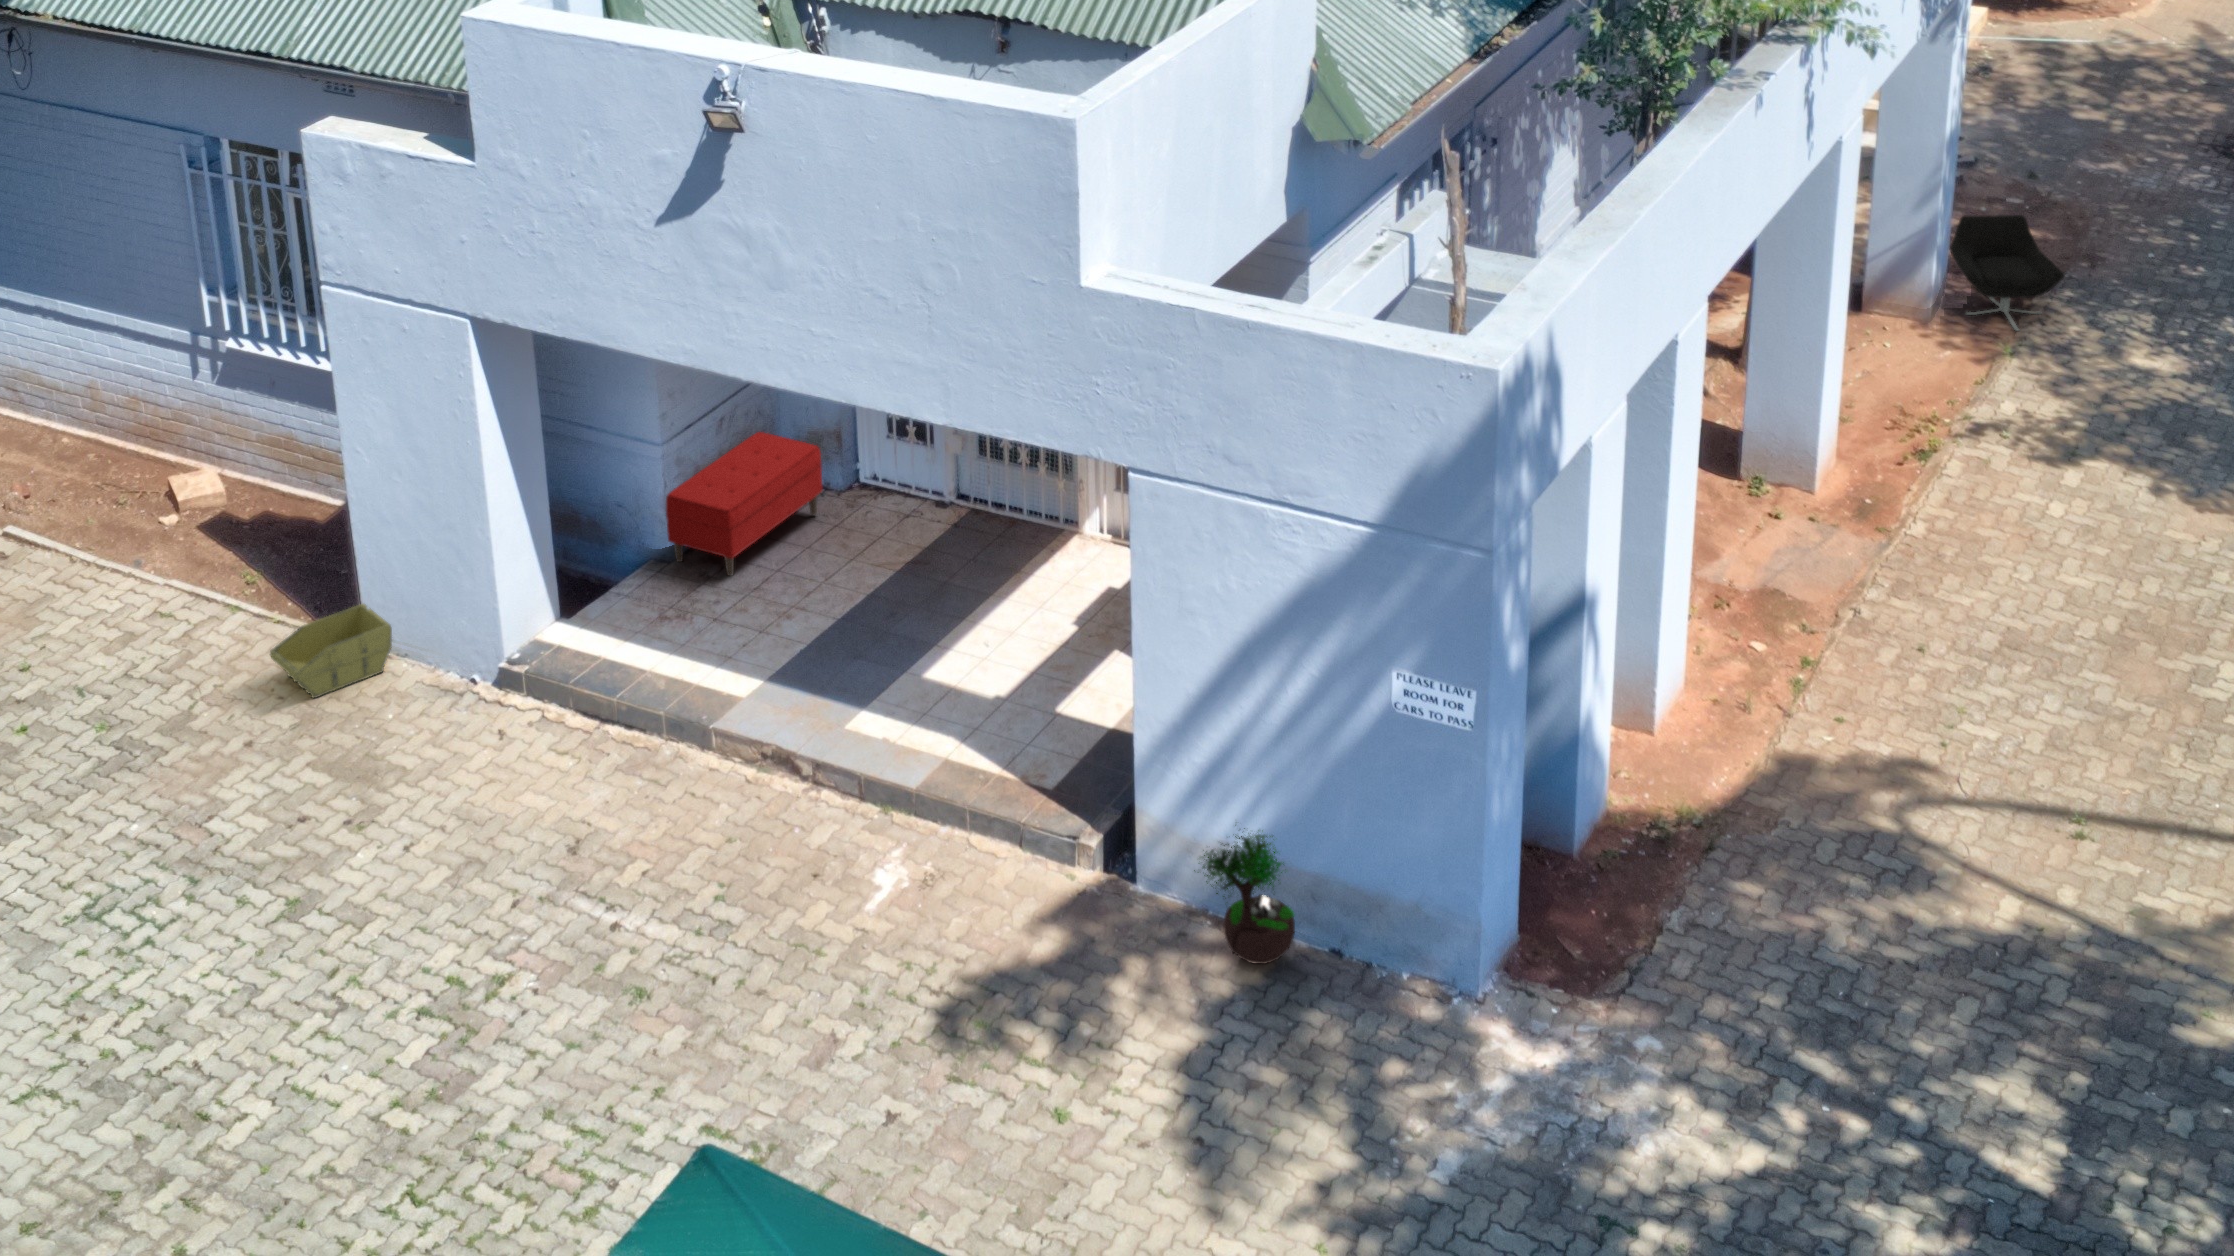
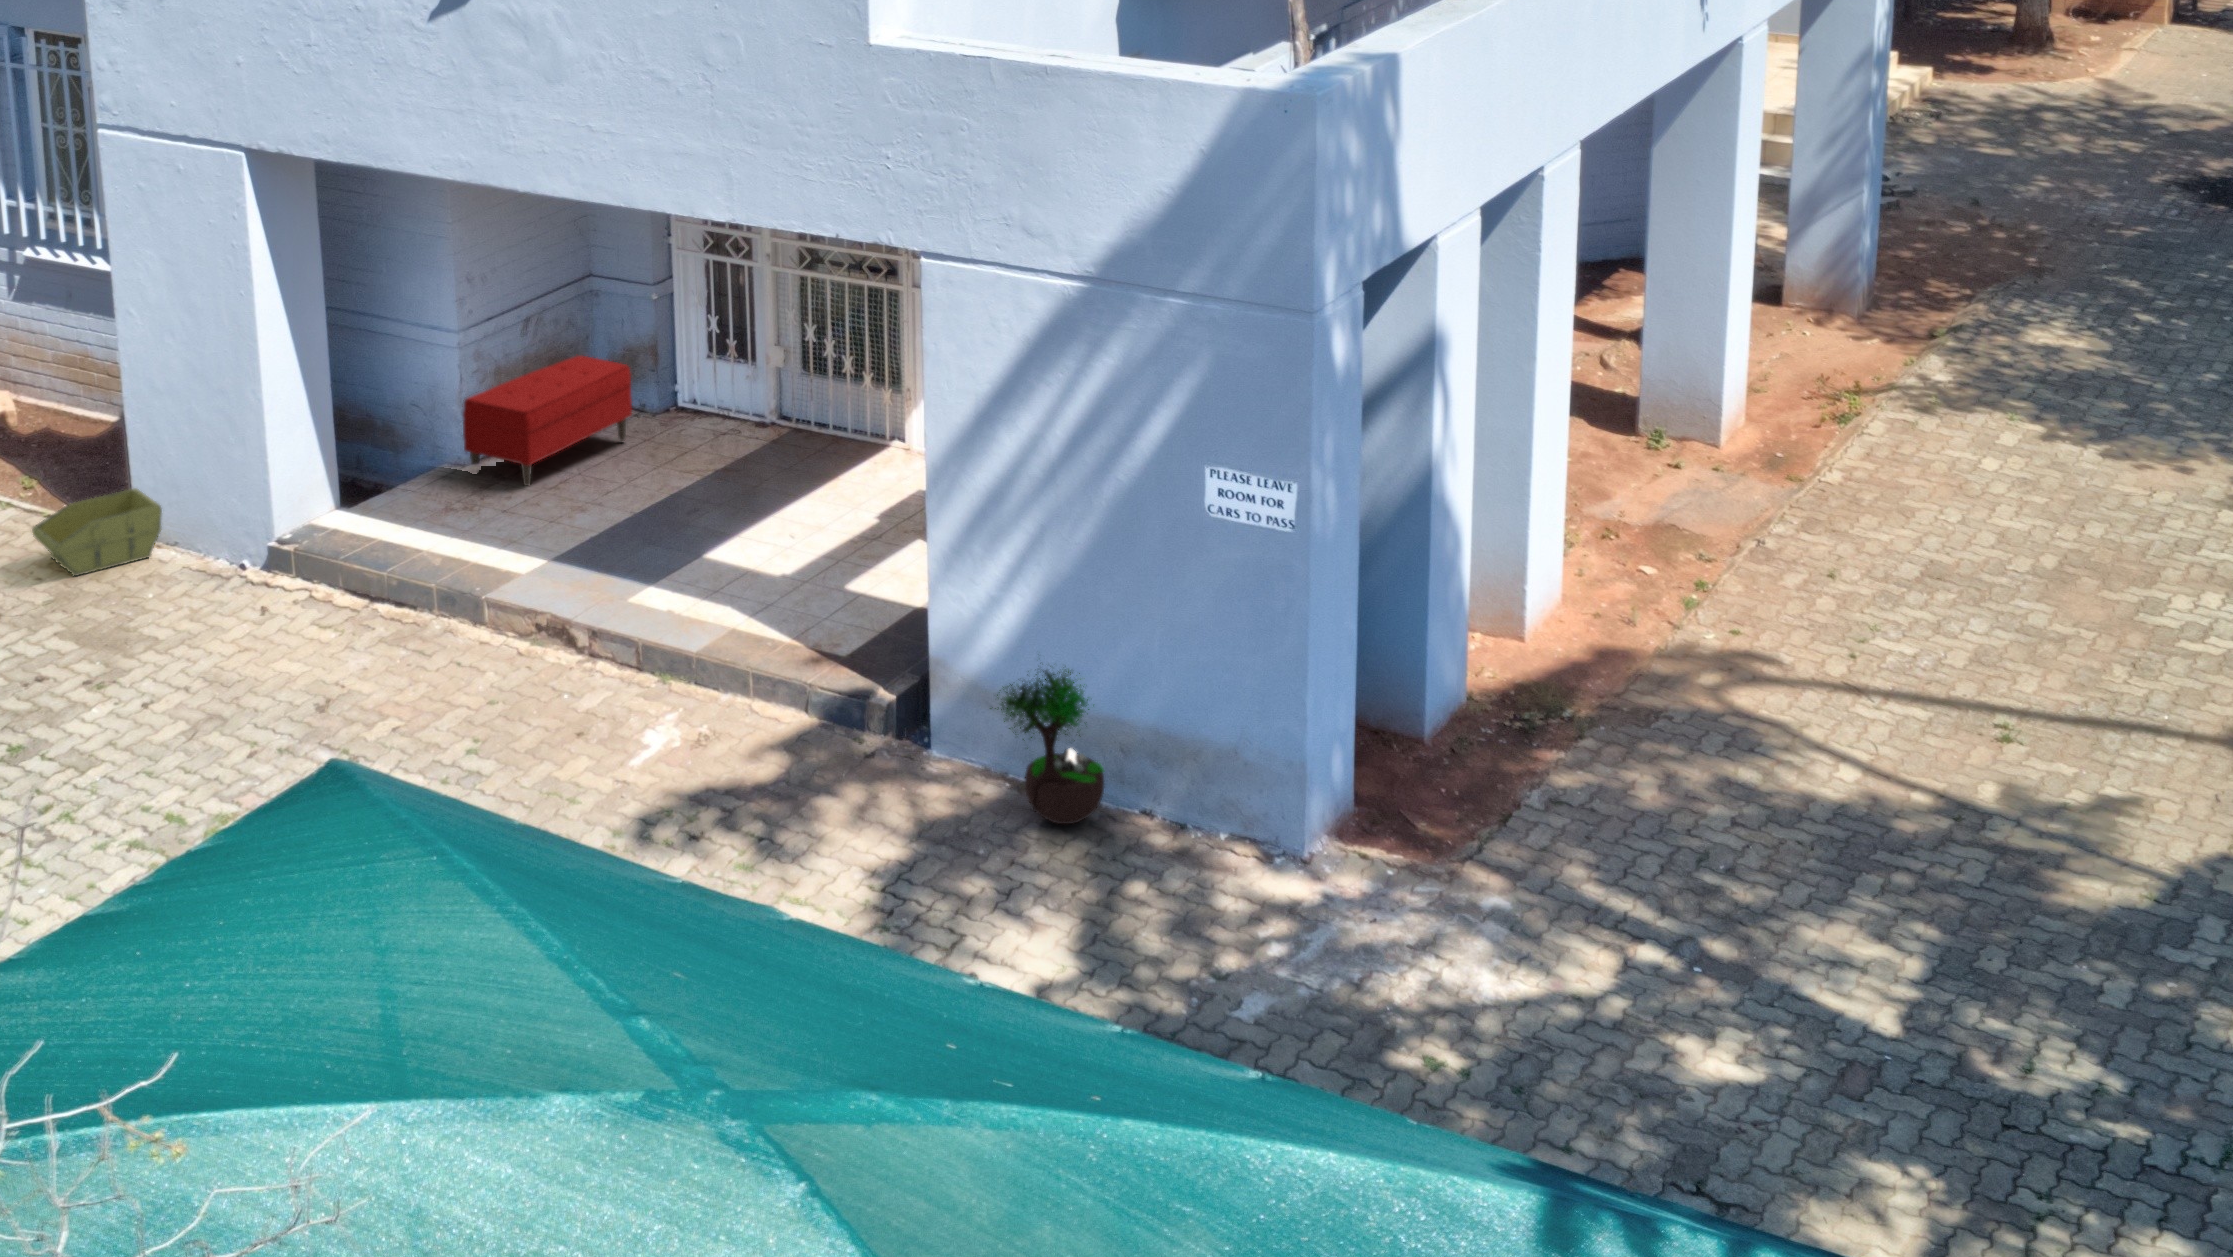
lounge chair: present [1950,215,2064,331] -> none [1836,211,1960,325]

